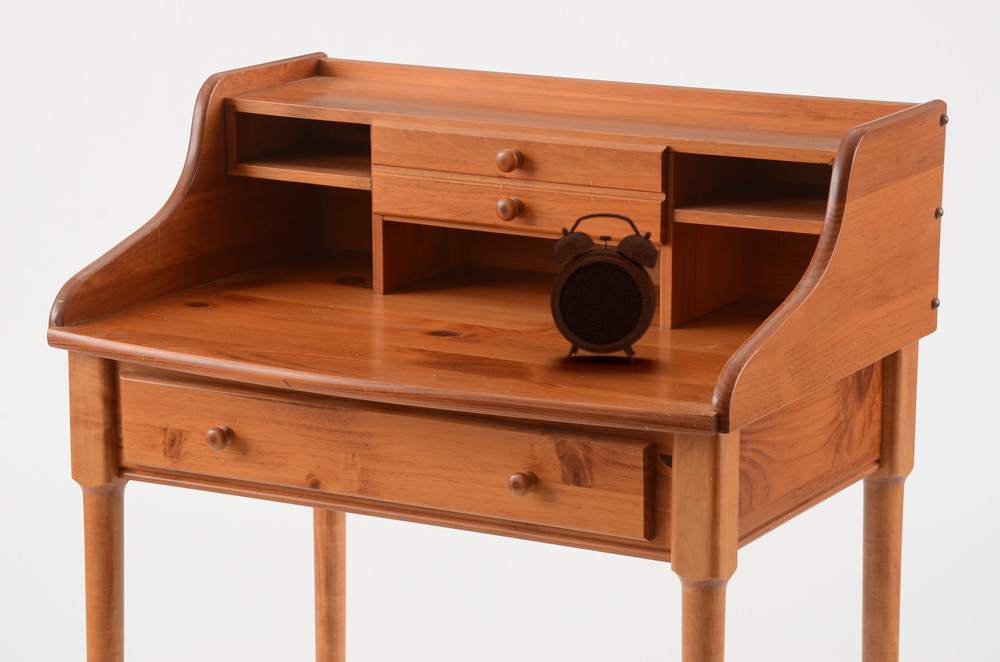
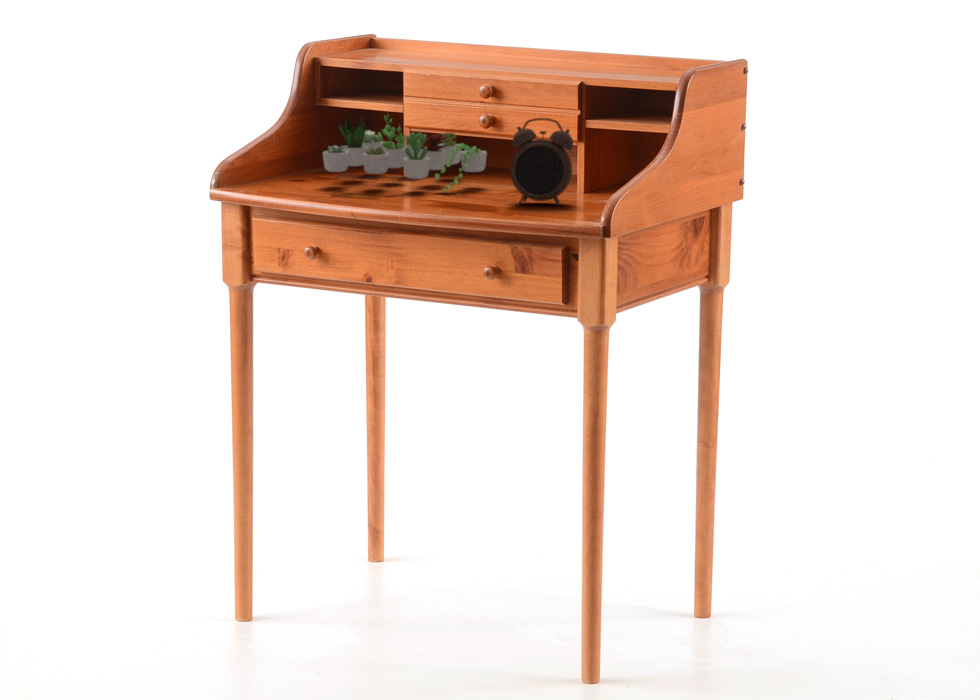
succulent plant: none [221,190,509,333] -> present [323,116,487,192]

